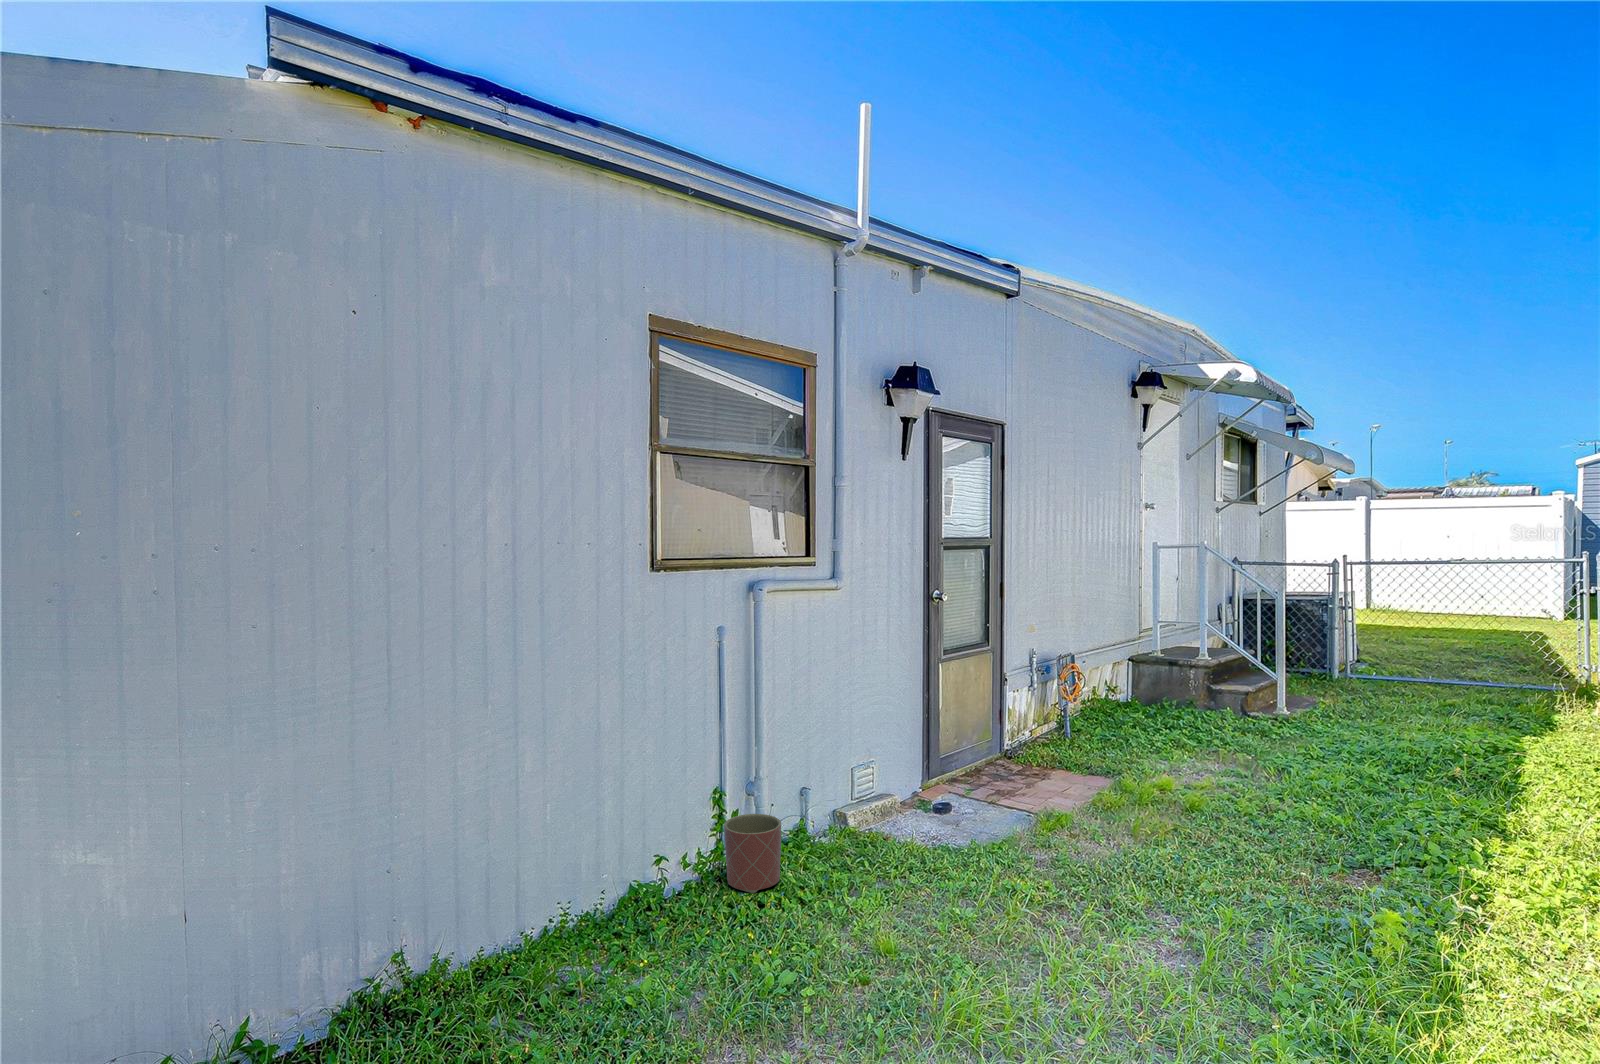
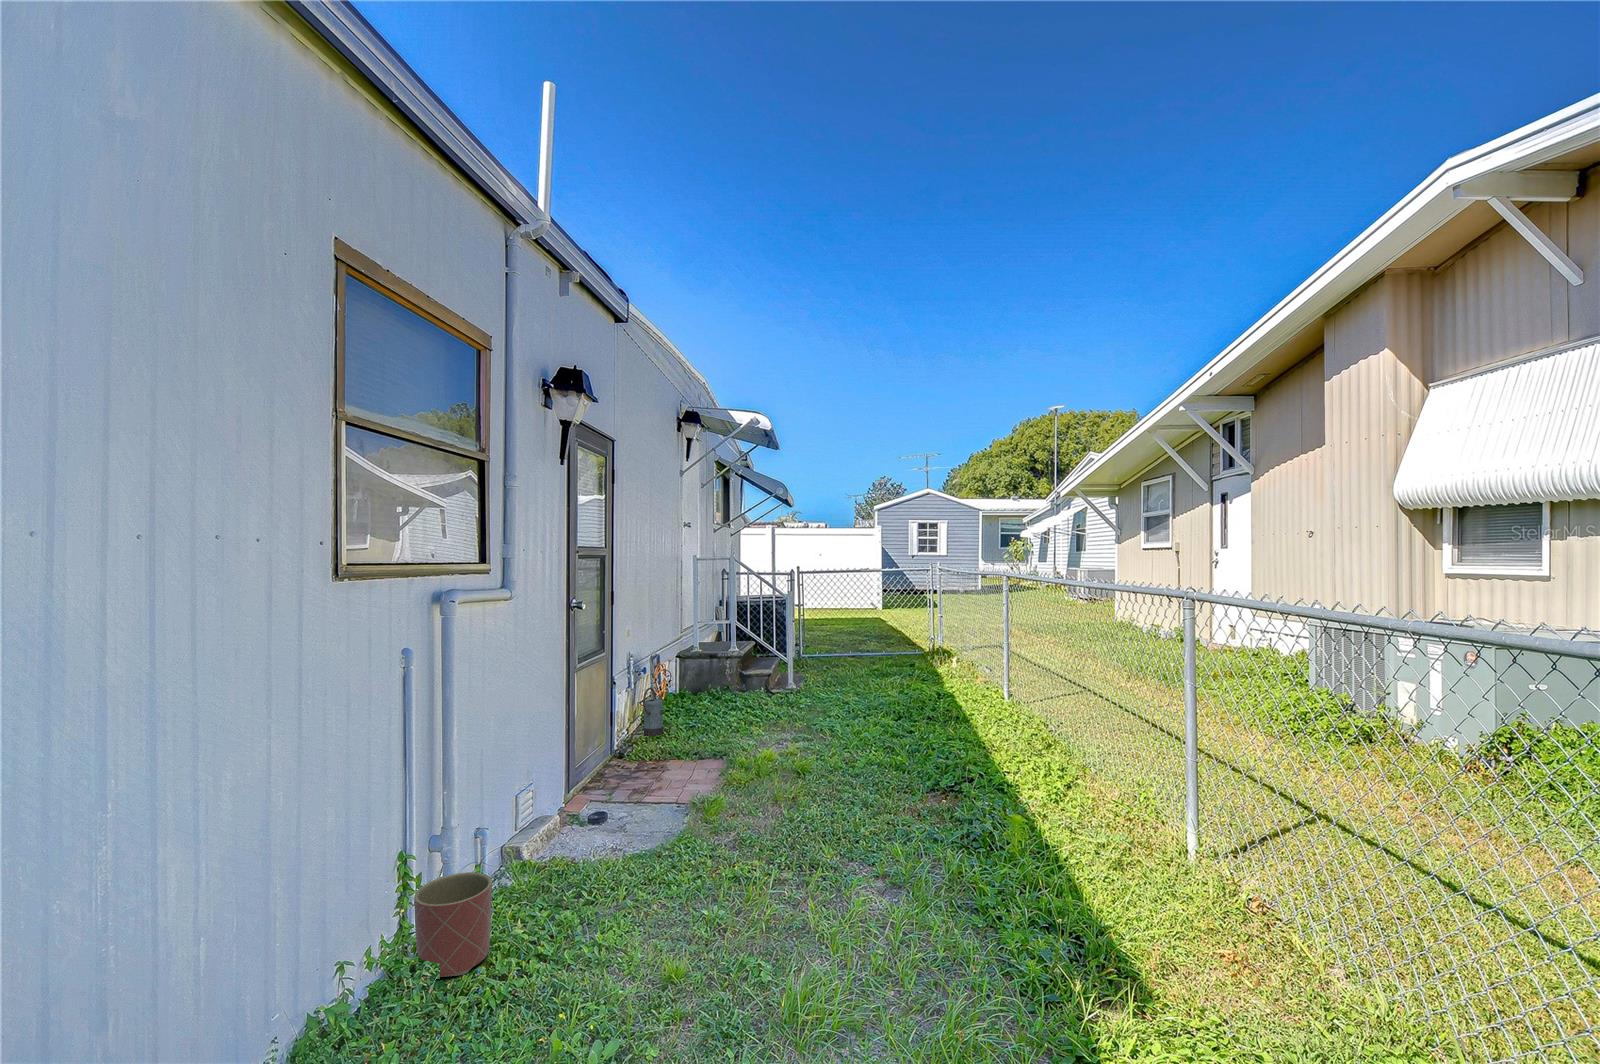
watering can: none [1048,690,1079,743] -> present [643,687,663,736]

